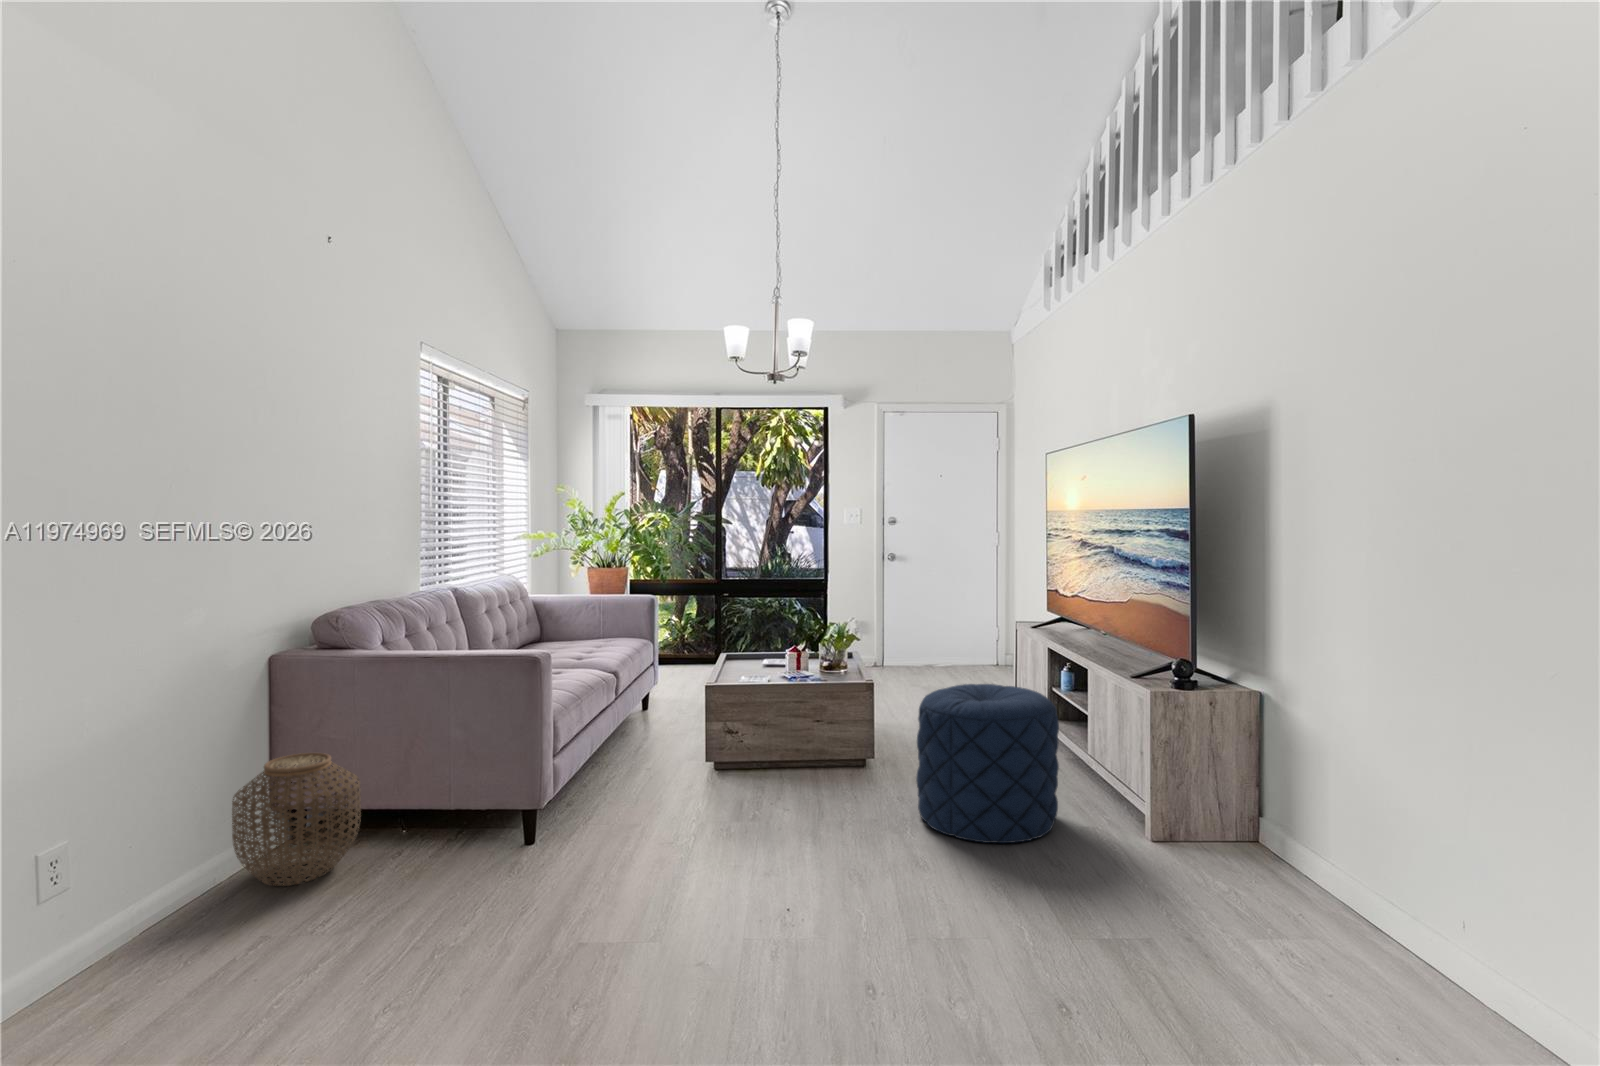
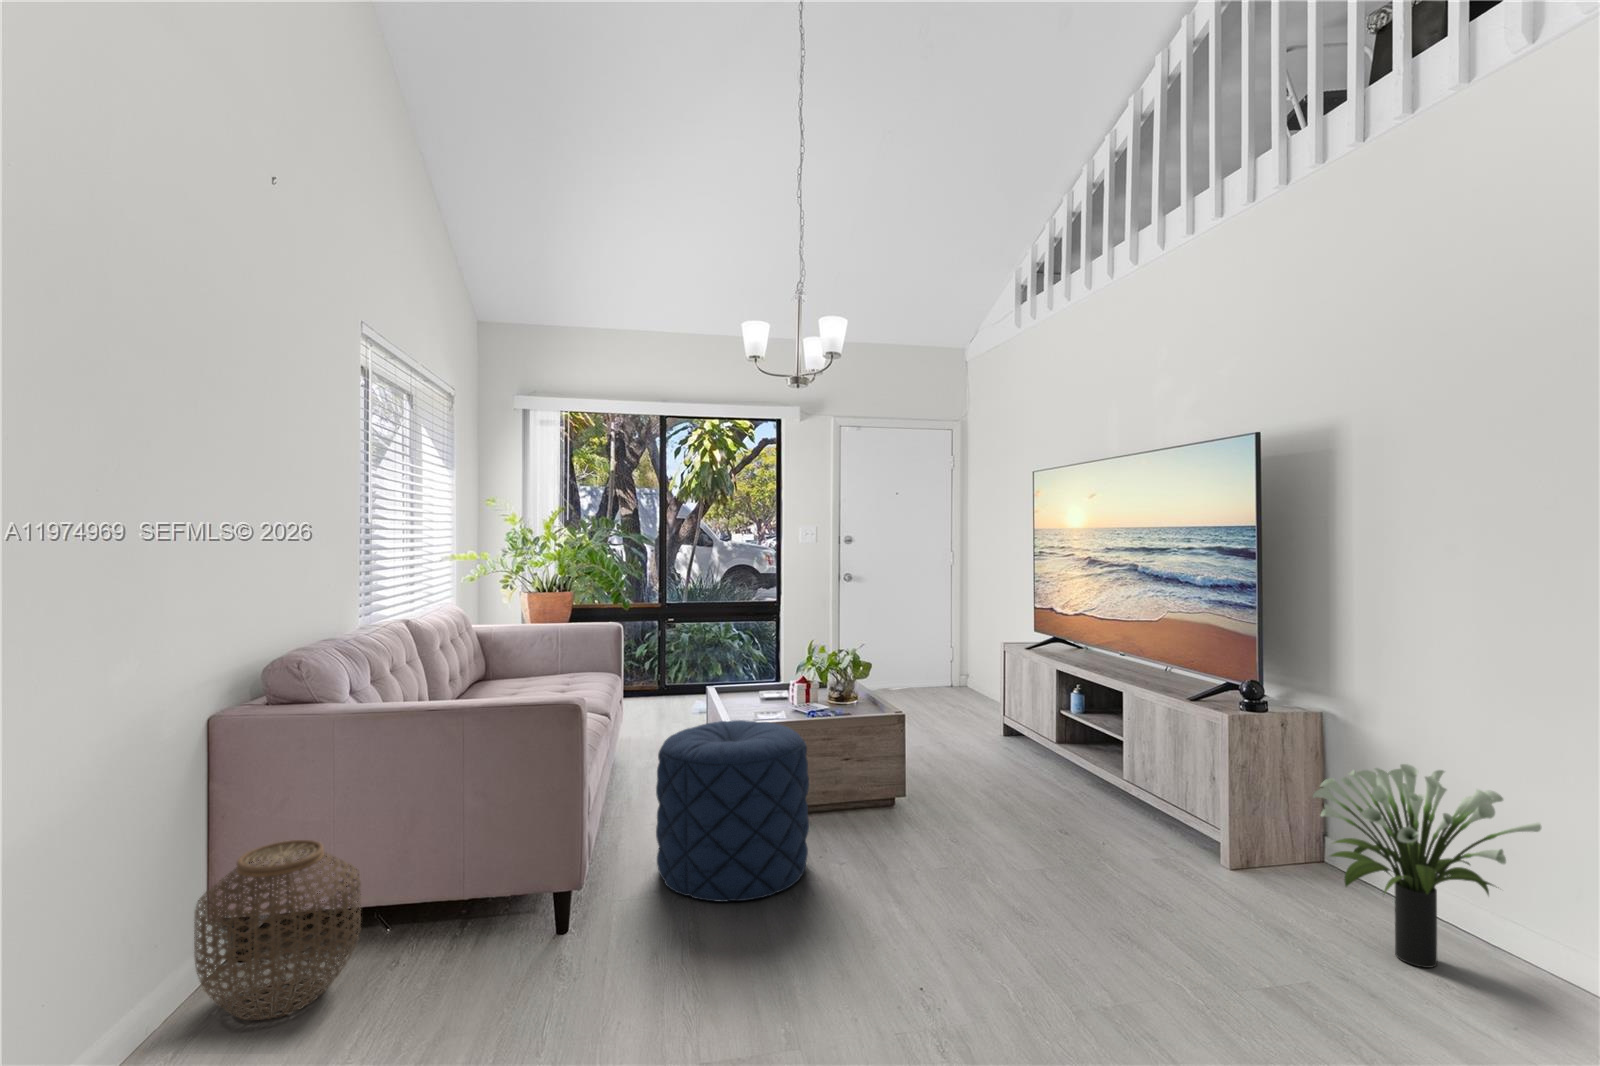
pouf: present [916,684,1059,843] -> present [656,720,809,902]
potted plant: none [1184,739,1394,936] -> present [1313,764,1541,968]

